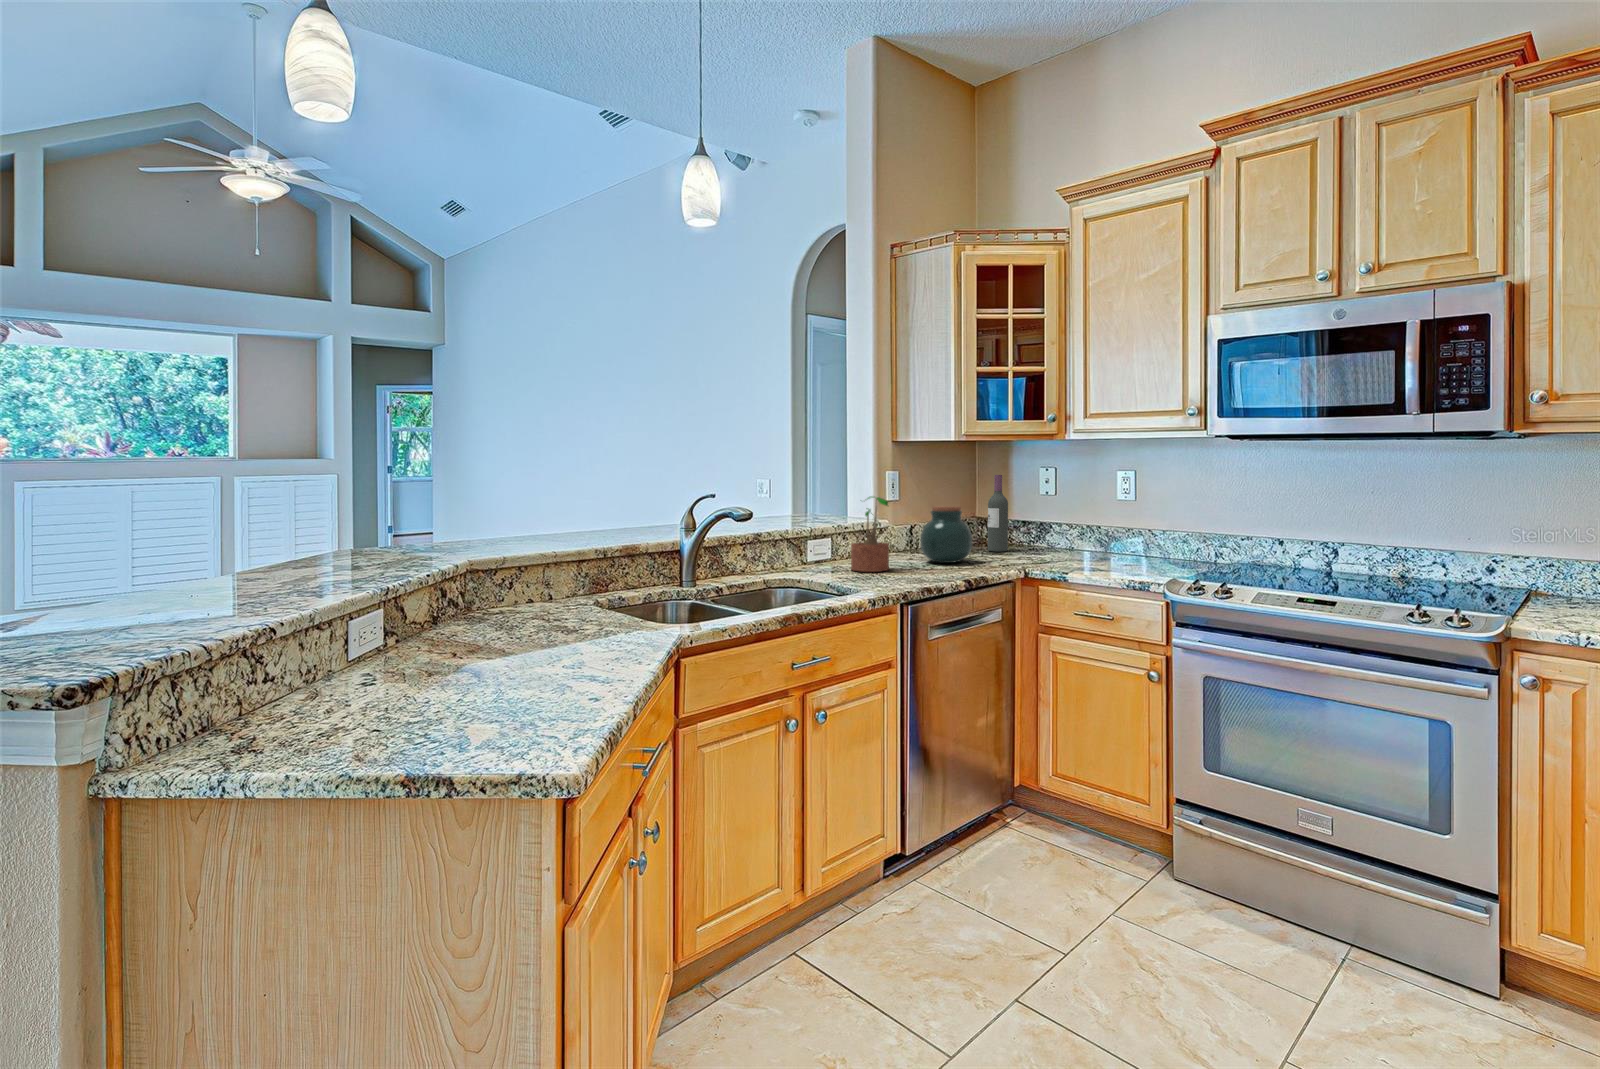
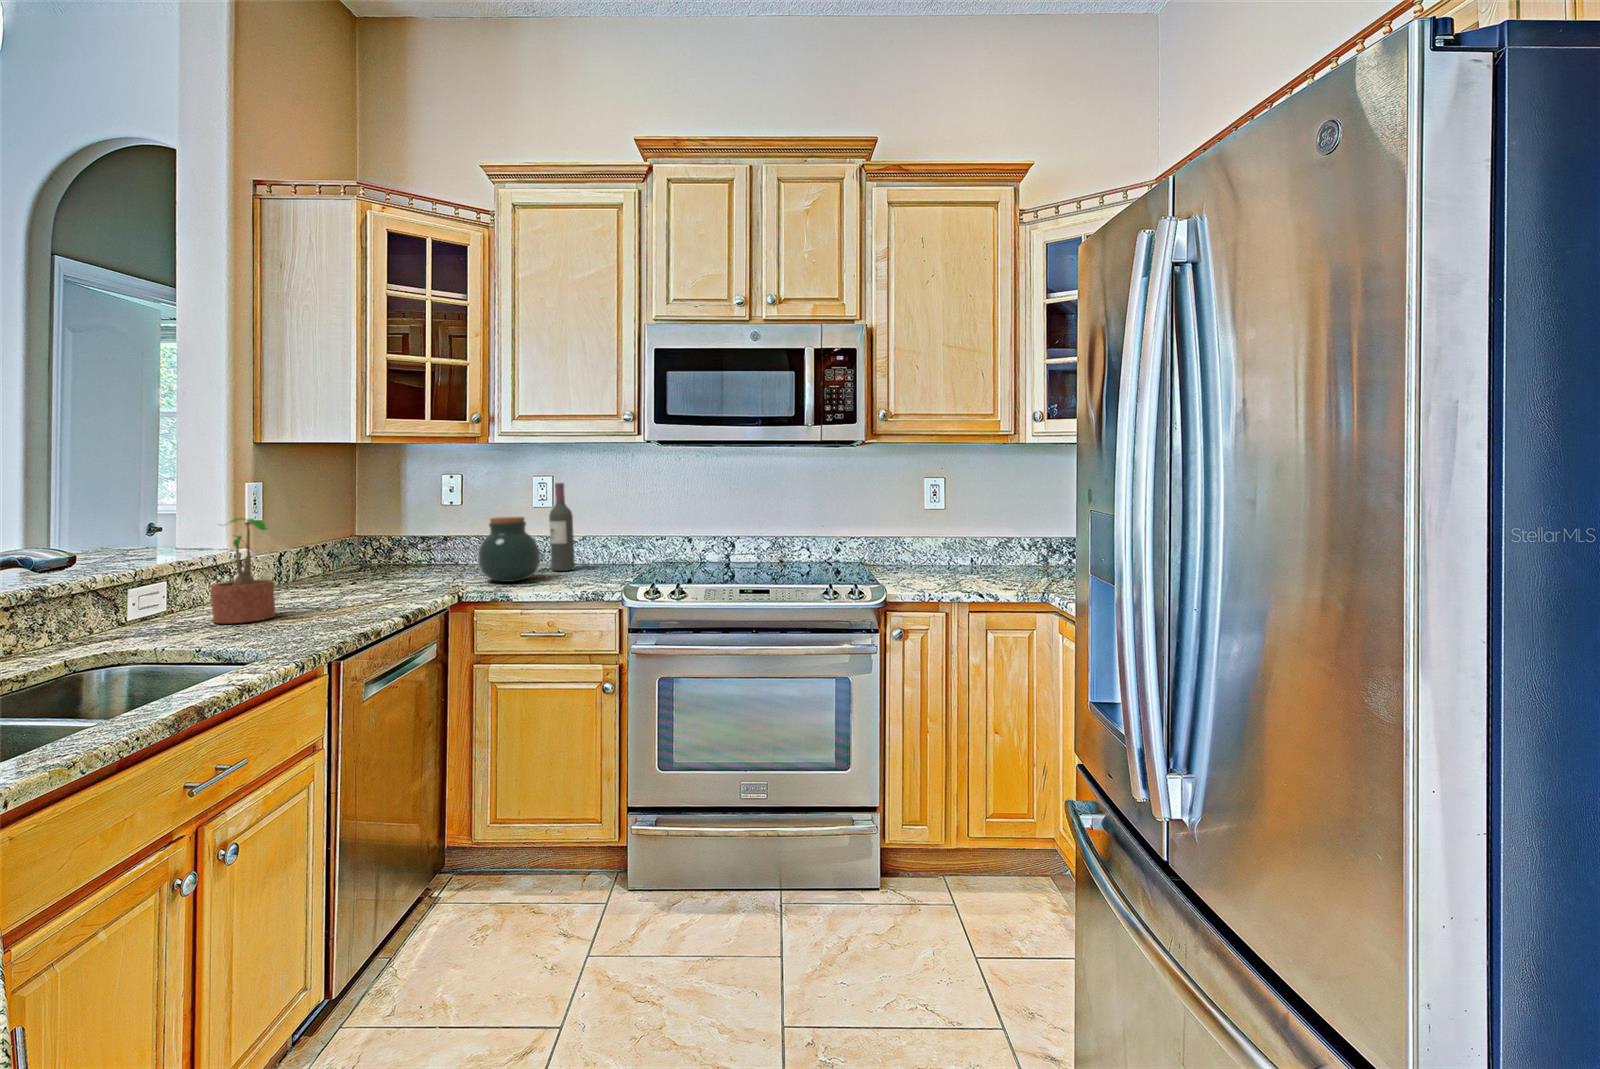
wine bottle: present [988,475,1008,552] -> present [549,483,575,571]
jar: present [920,506,972,563] -> present [478,517,540,582]

